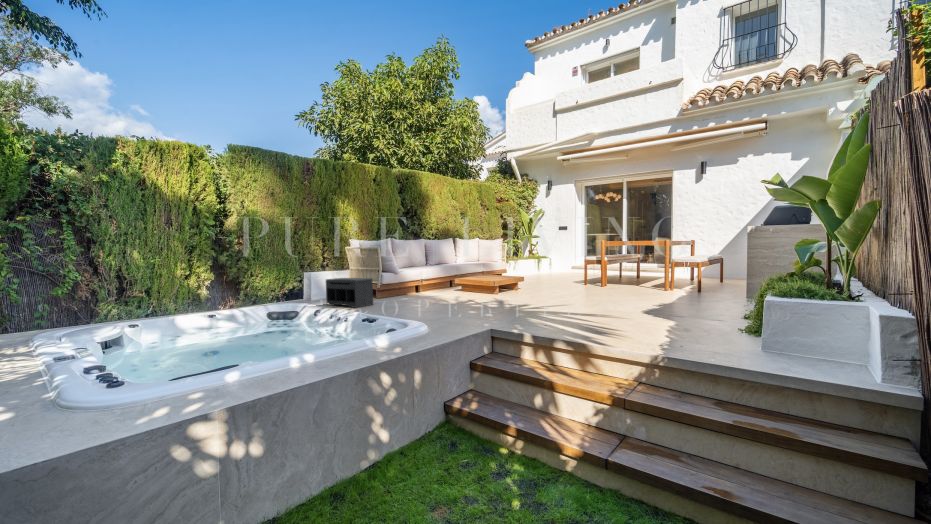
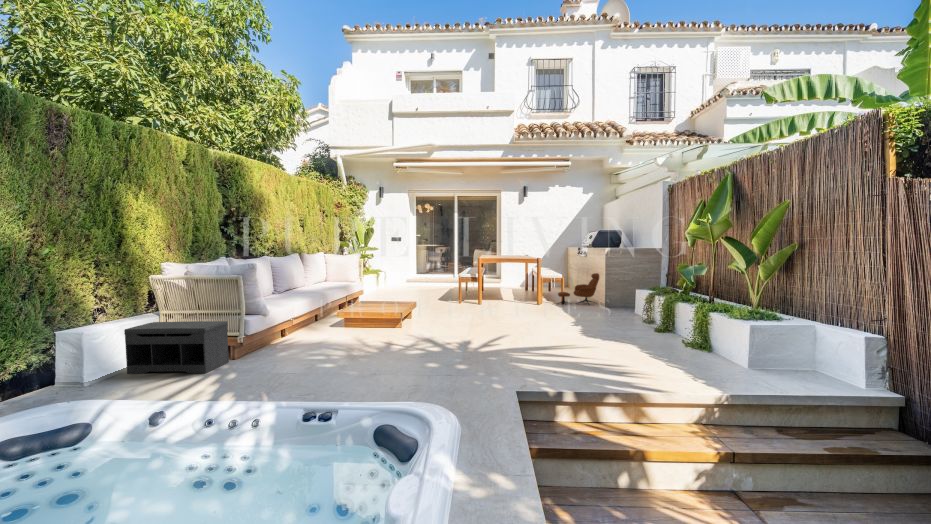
lounge chair: none [698,256,757,294] -> present [558,273,599,303]

